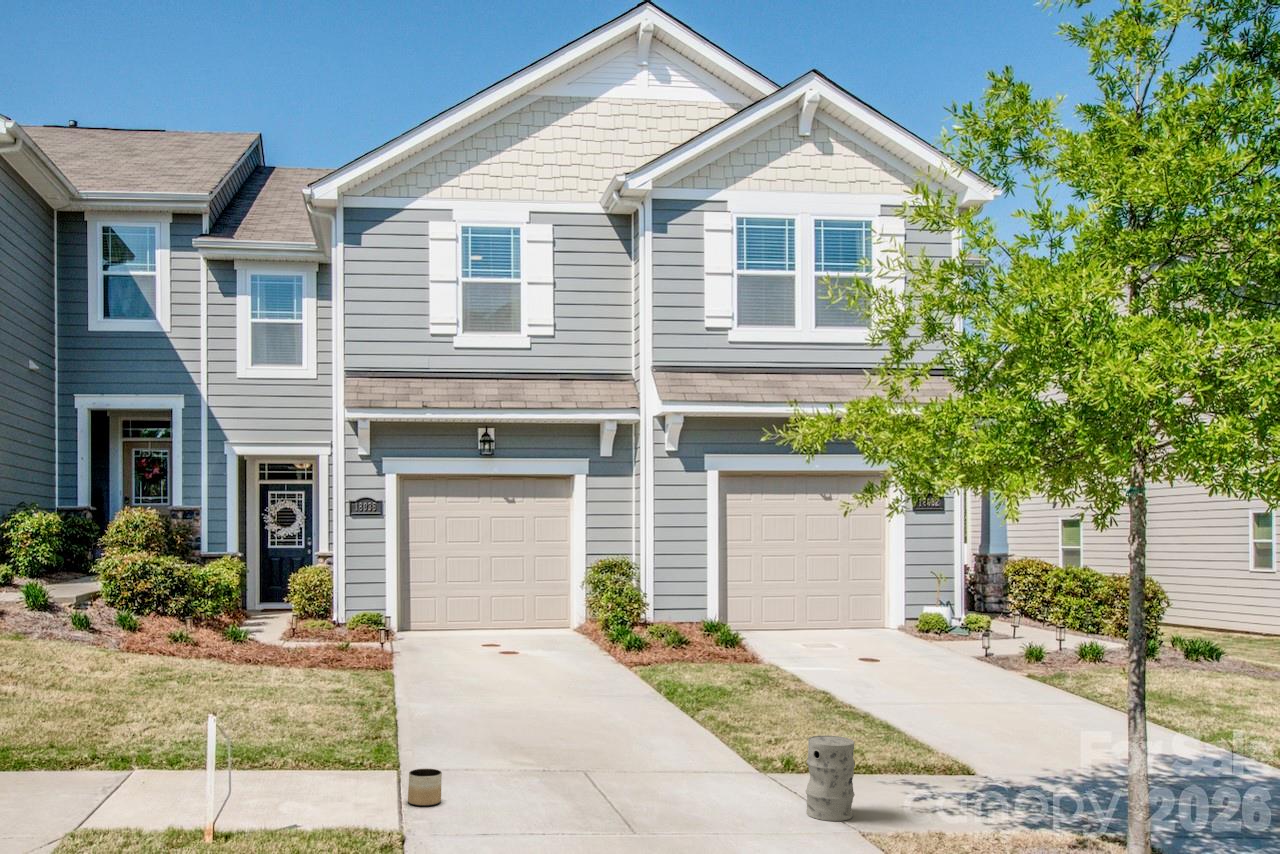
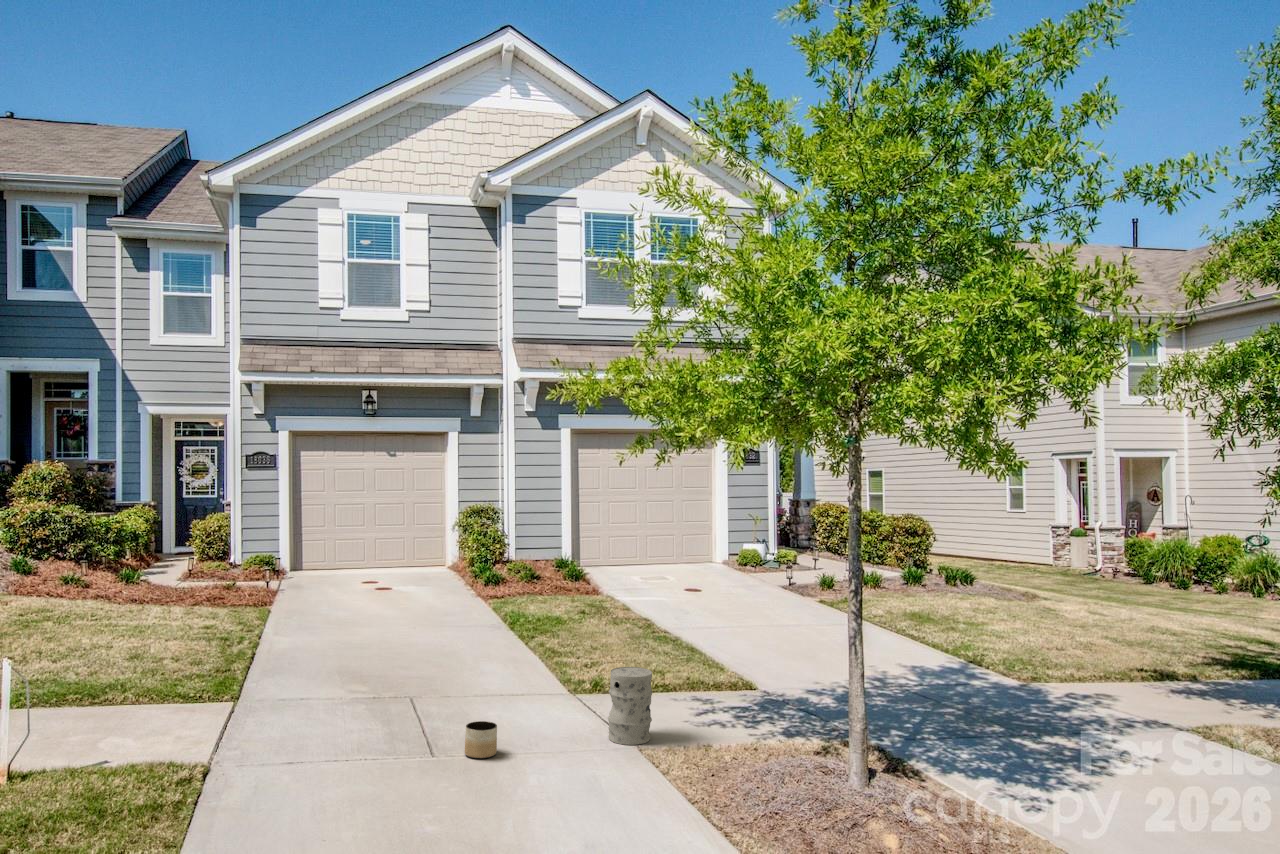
planter: present [408,769,442,806] -> present [465,721,497,759]

